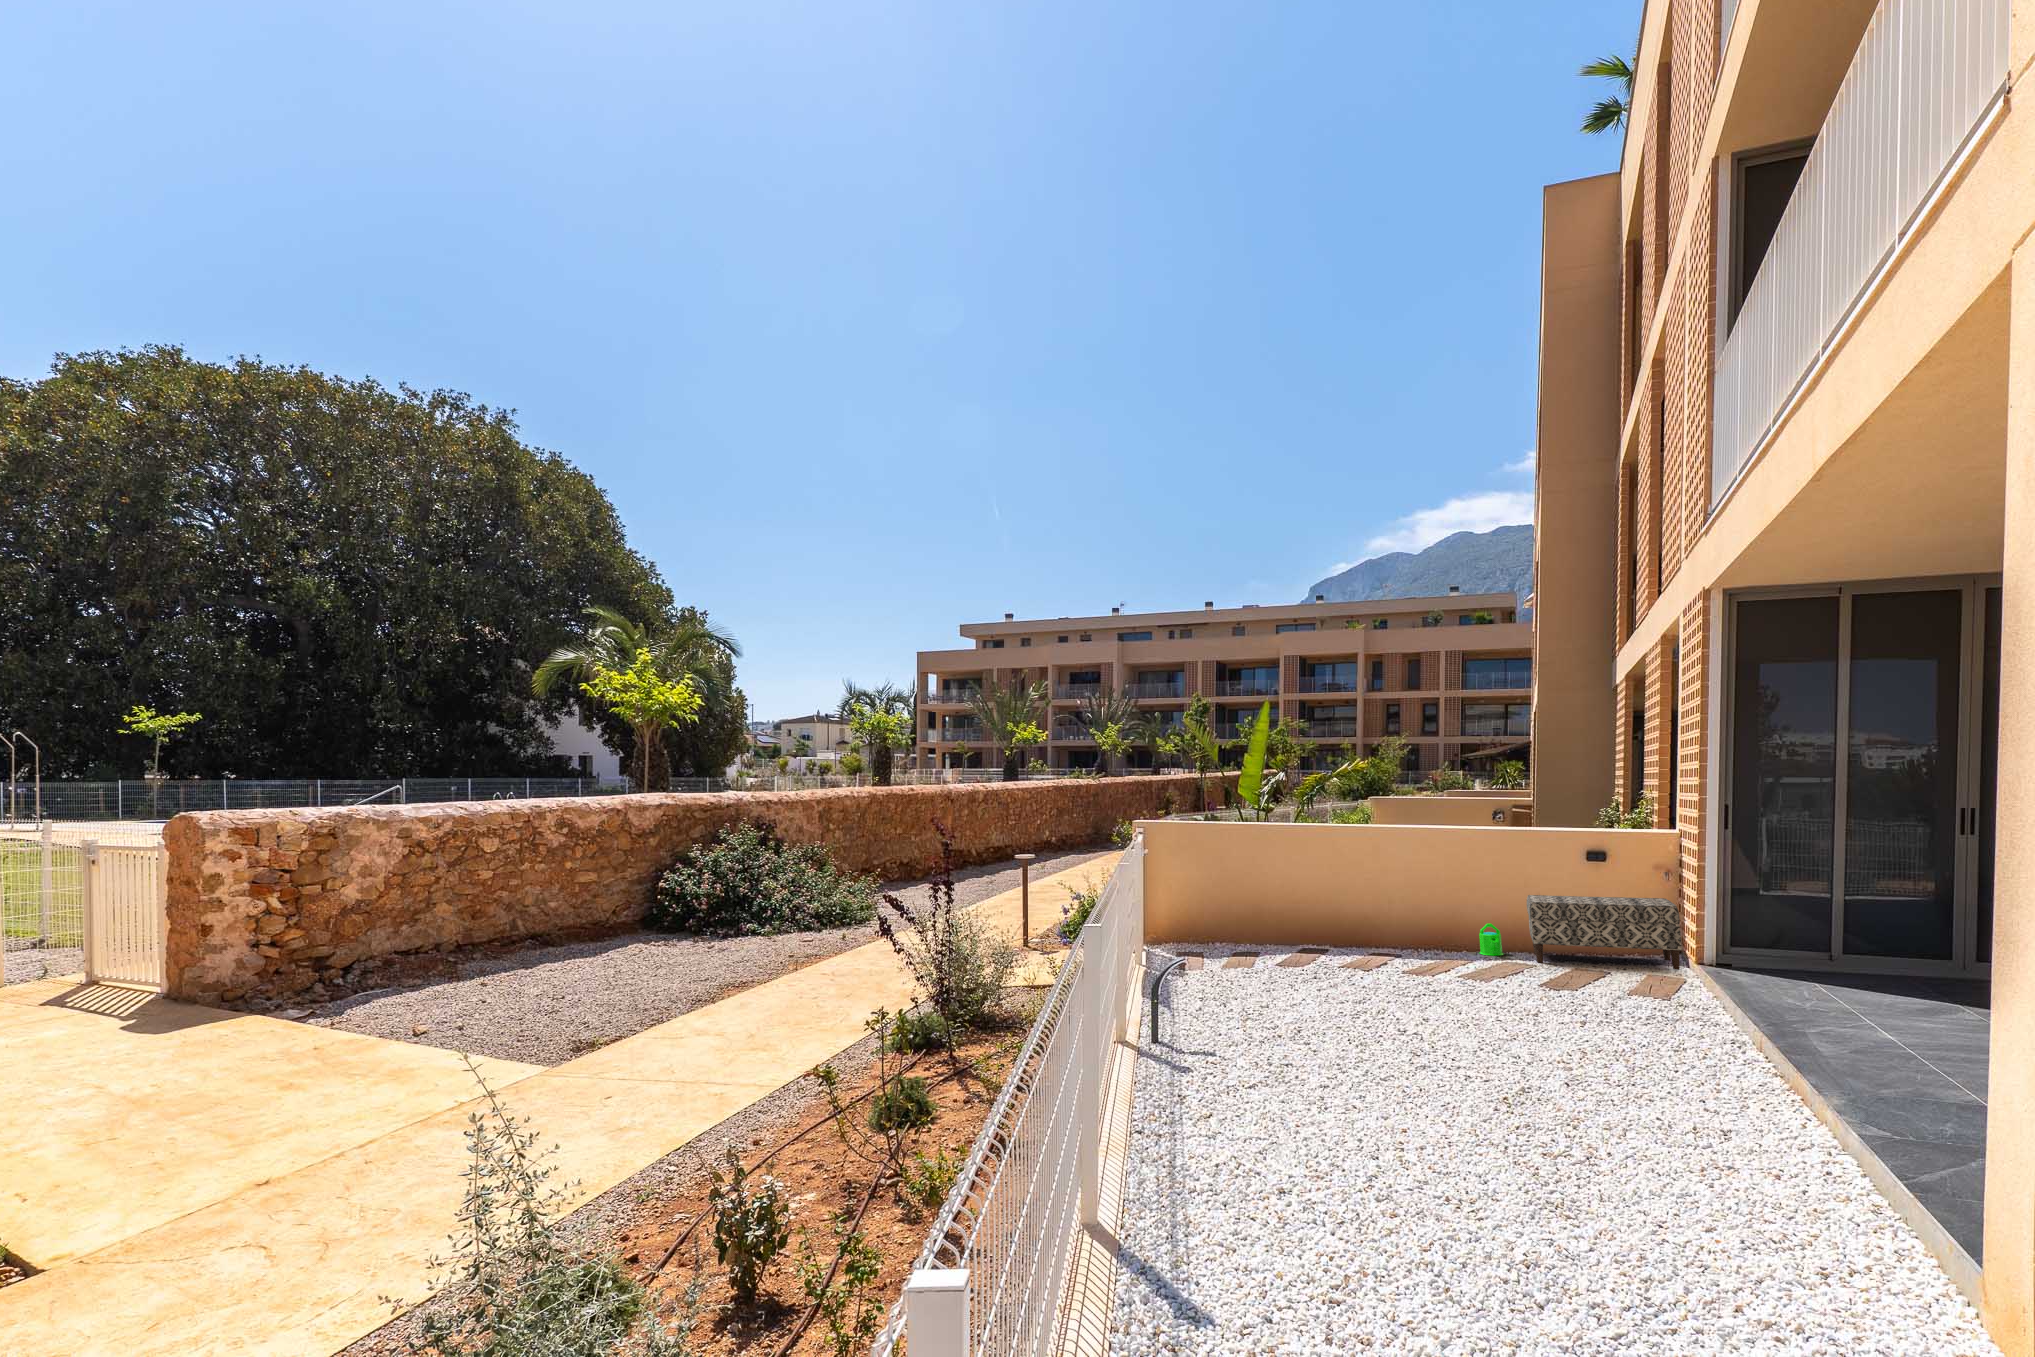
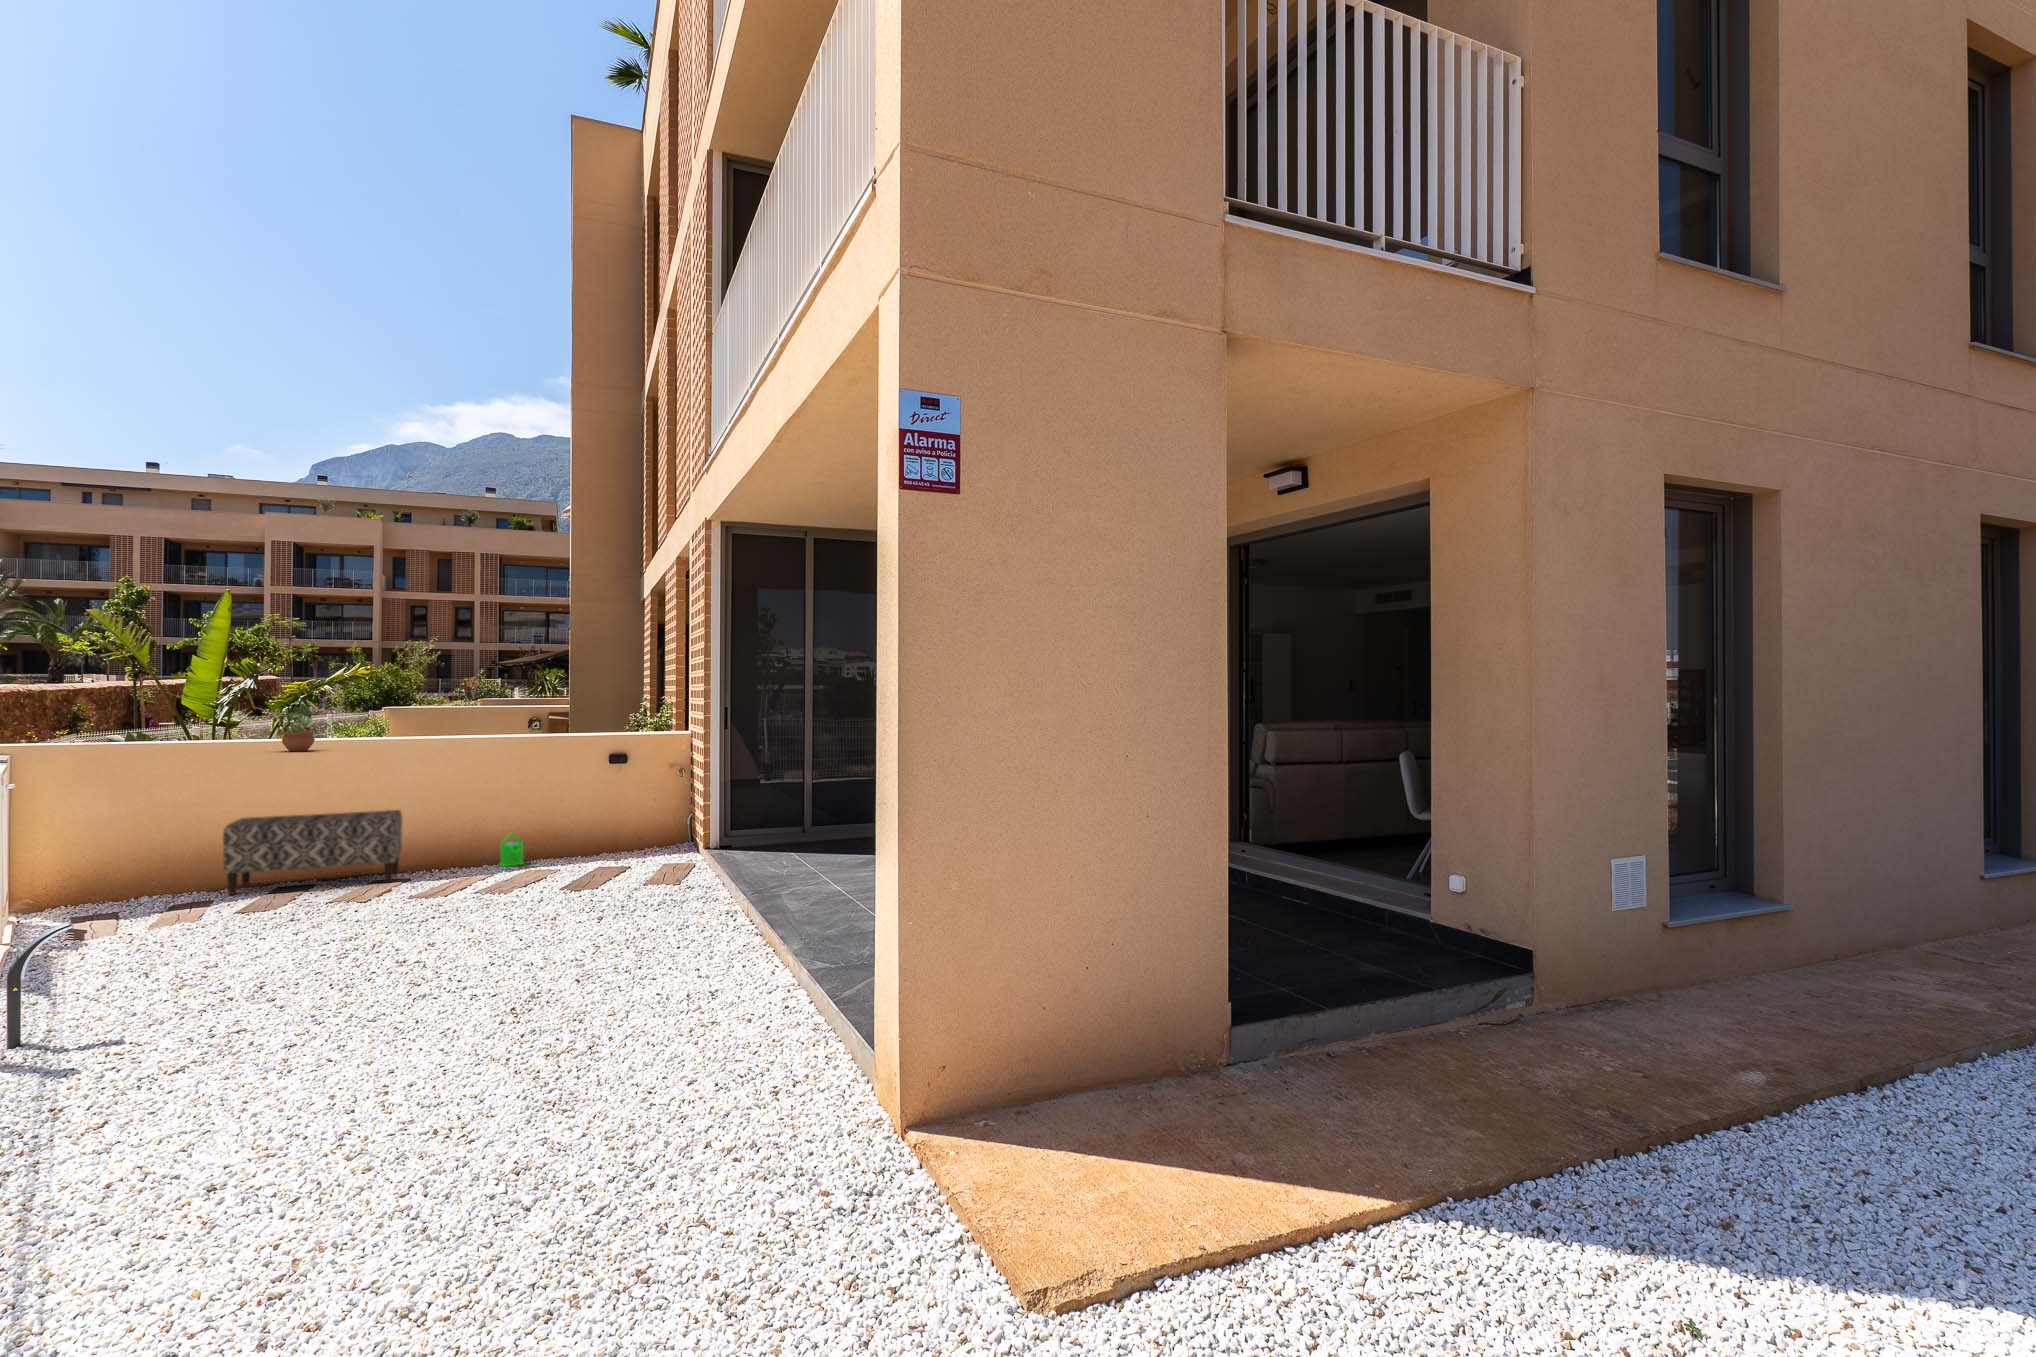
potted plant: none [1294,799,1325,838] -> present [273,704,318,751]
bench: present [1527,895,1682,970] -> present [223,810,402,895]

